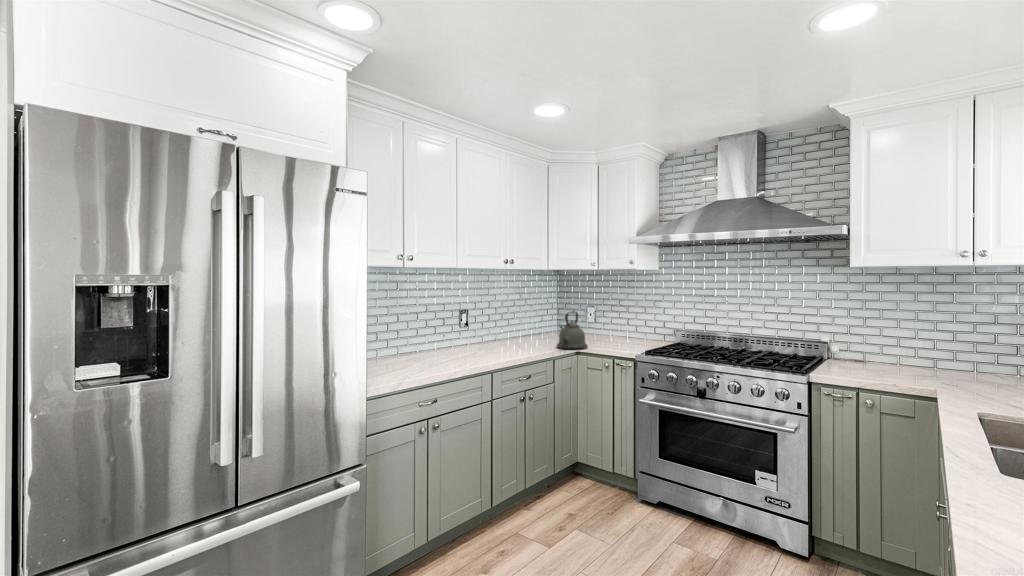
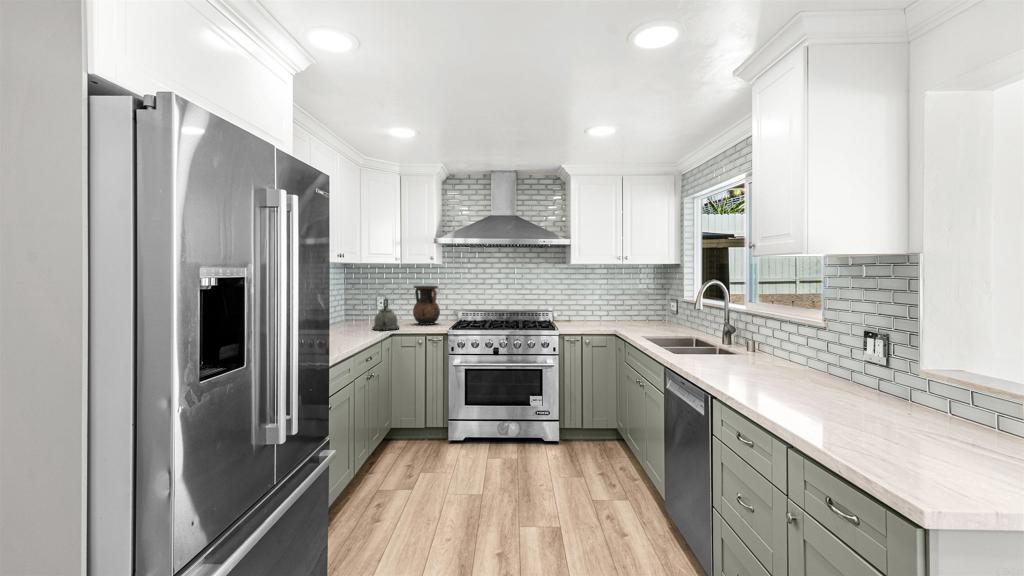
vase: none [615,296,649,345] -> present [413,285,440,325]

